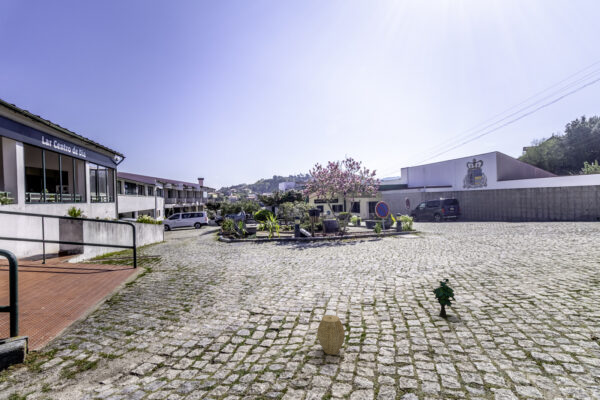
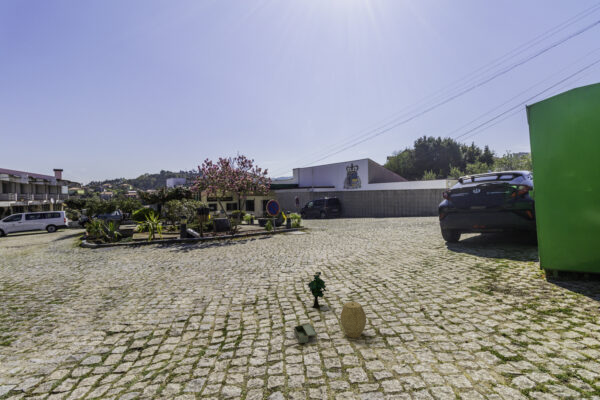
woven basket: present [317,315,345,354] -> present [340,302,366,338]
toolbox: none [421,332,449,351] -> present [294,324,317,343]

